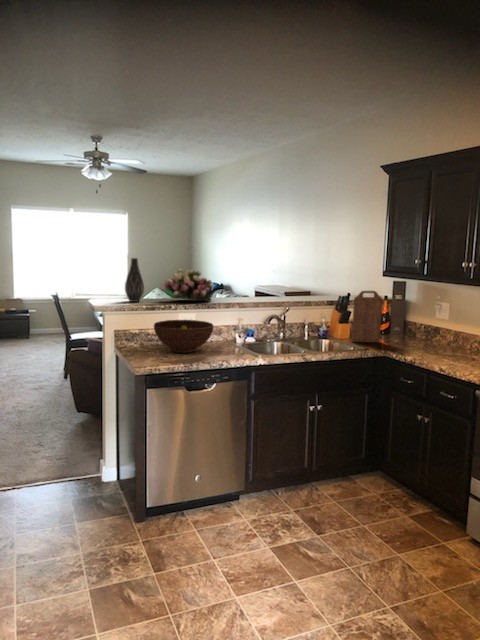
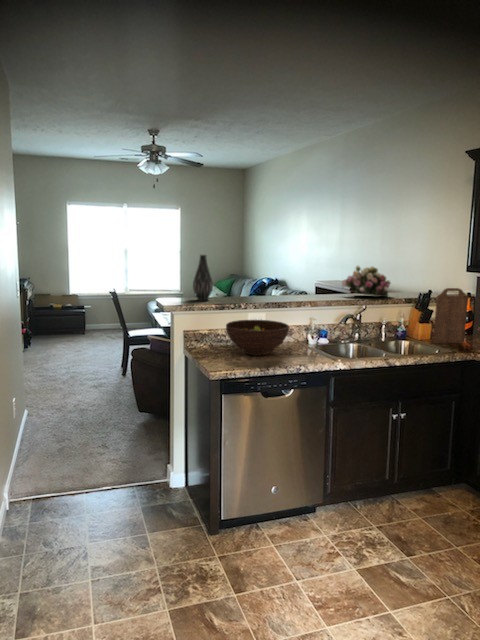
flower arrangement: present [162,269,213,301] -> present [342,266,390,297]

